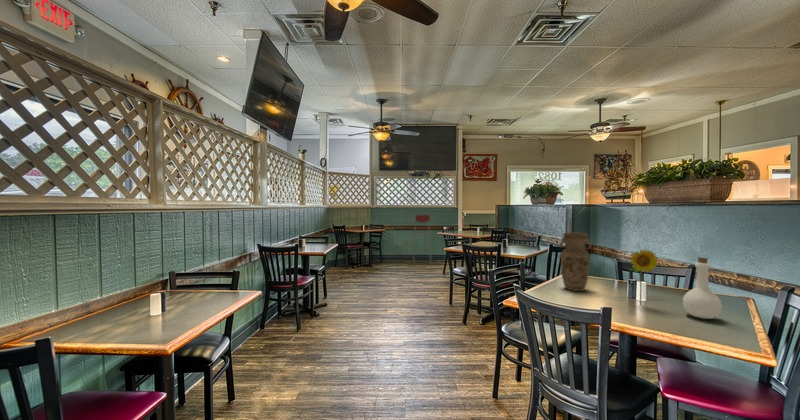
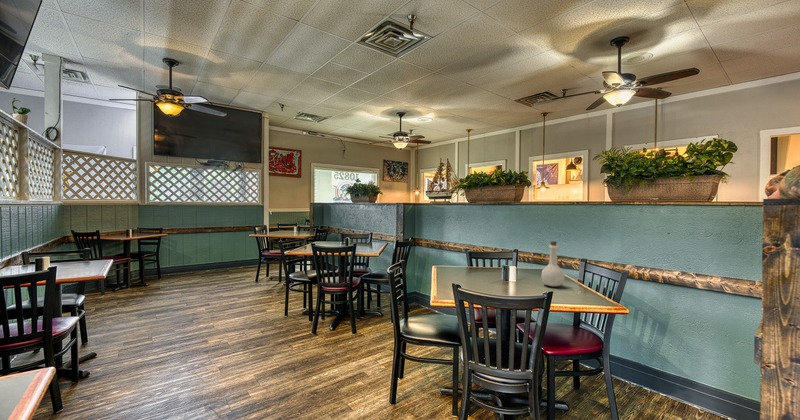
bar stool: present [413,215,431,259] -> none [206,214,235,274]
vase: present [560,232,591,291] -> none [447,227,470,279]
flower: present [629,250,658,305] -> none [505,238,526,284]

